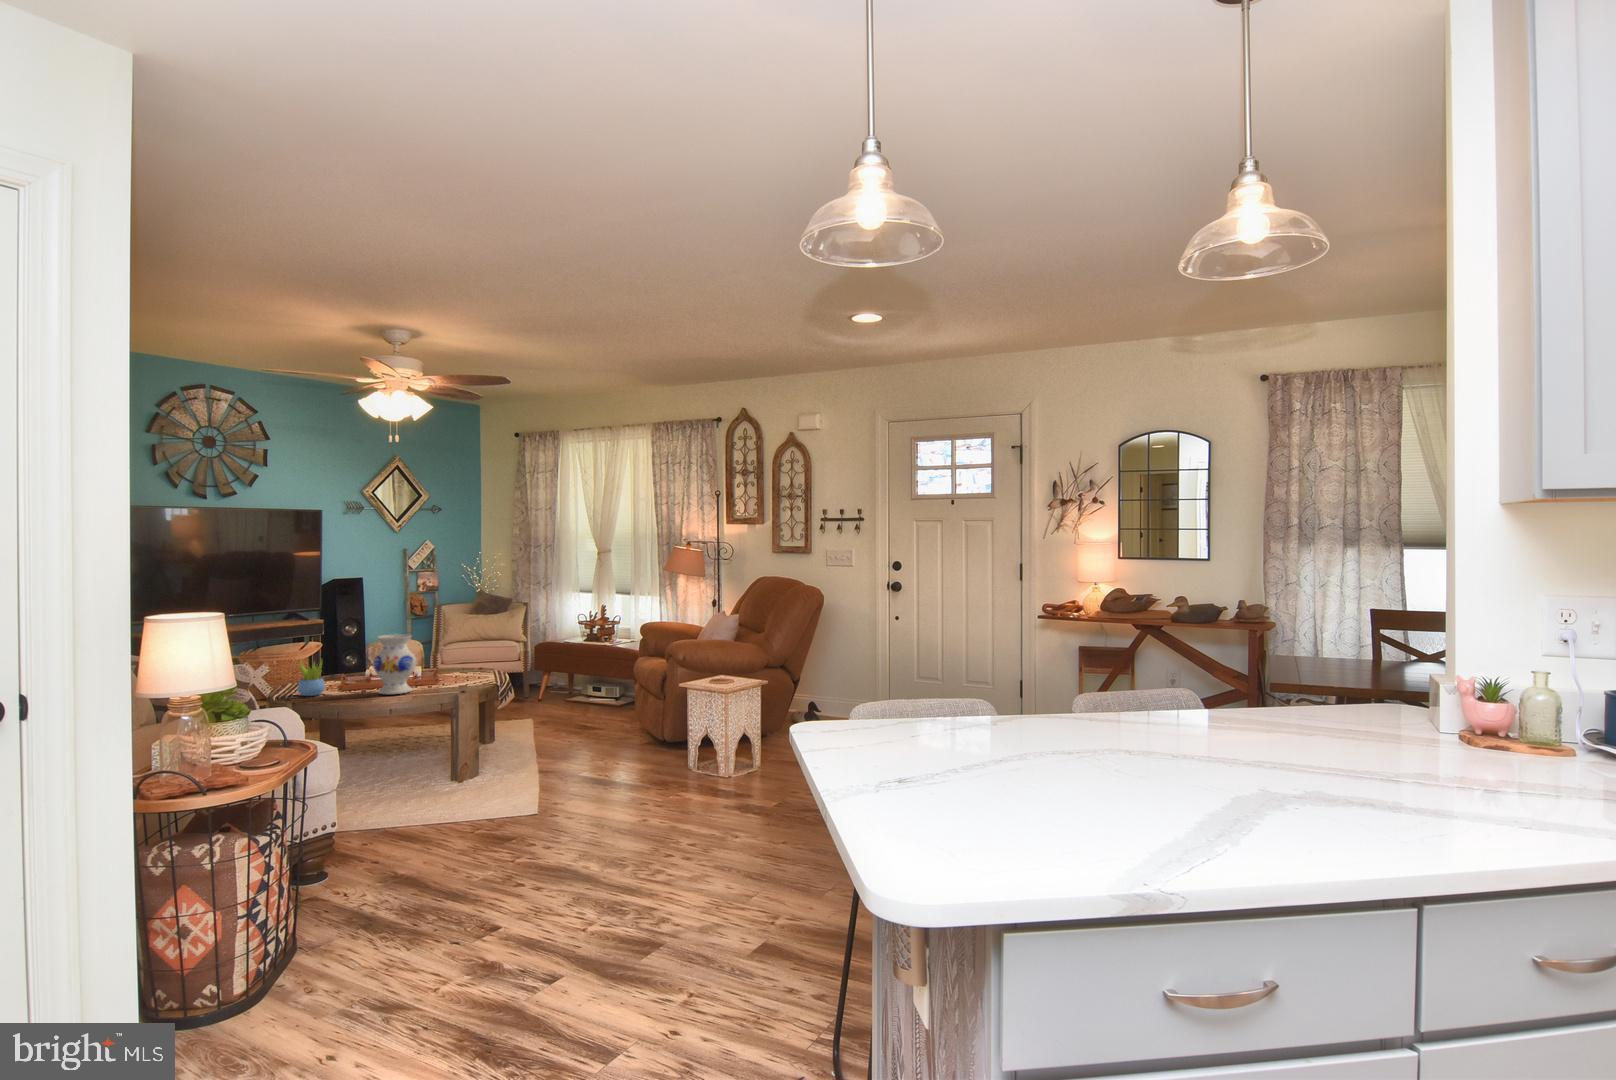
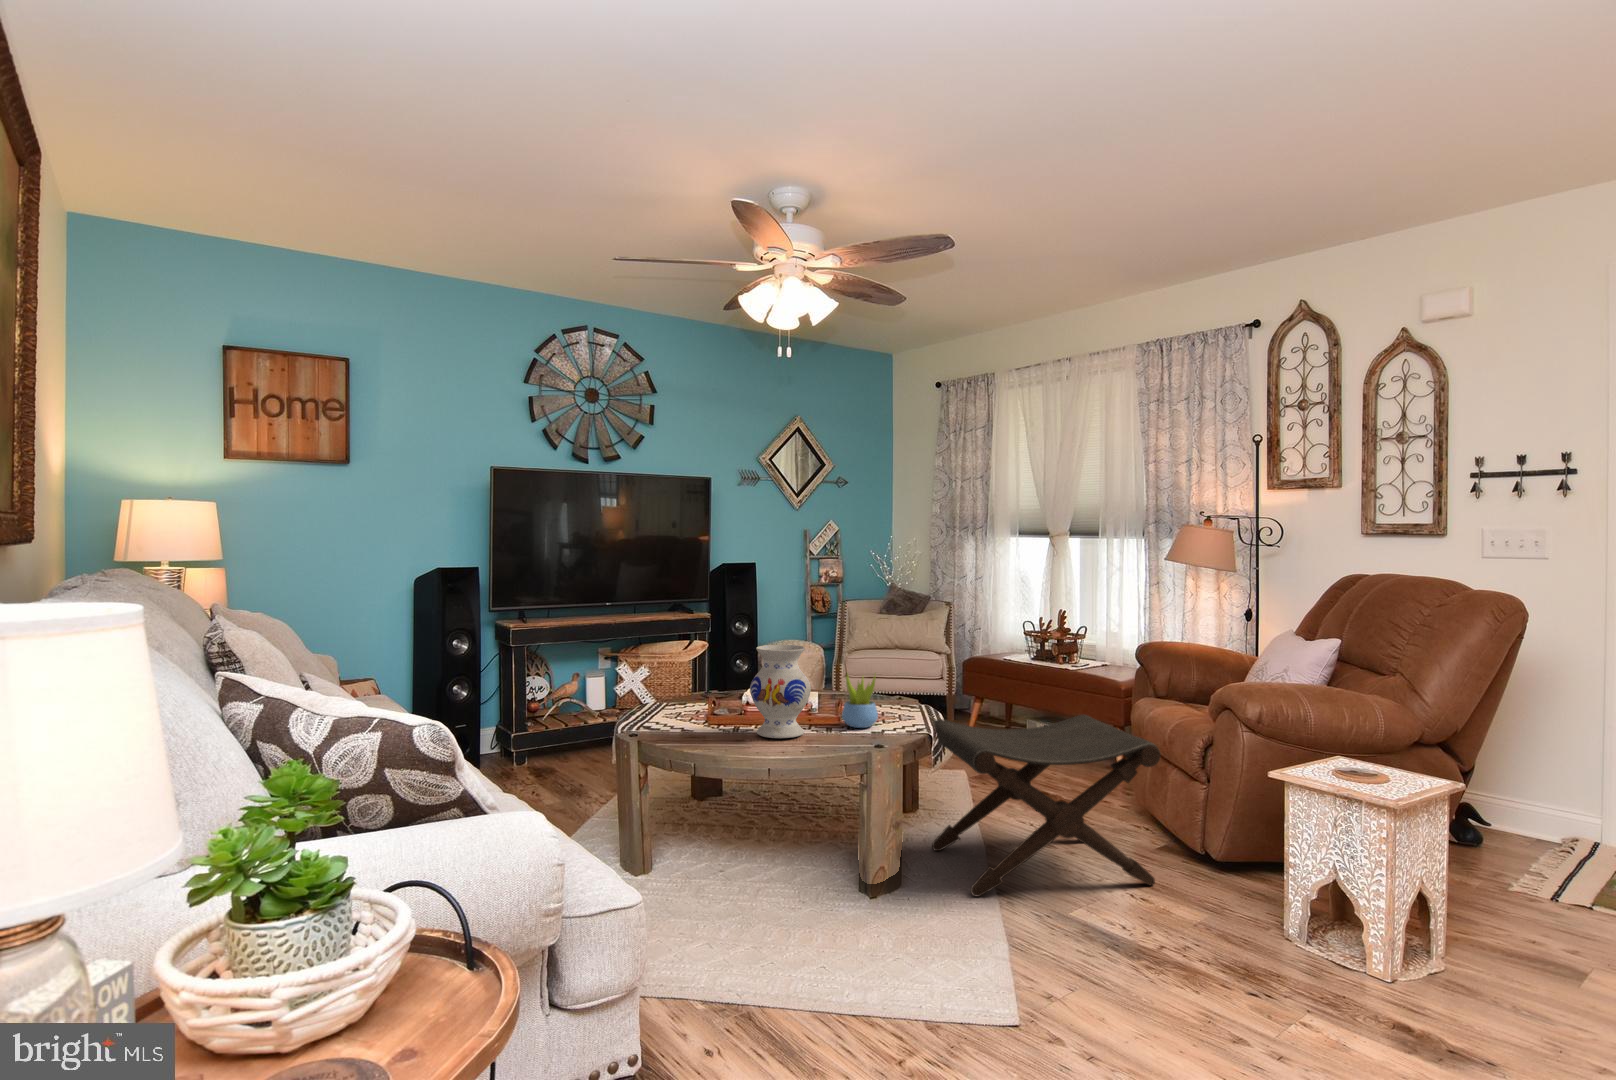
succulent plant: present [297,661,325,696] -> present [842,675,878,728]
footstool: none [499,668,636,777] -> present [932,715,1161,897]

